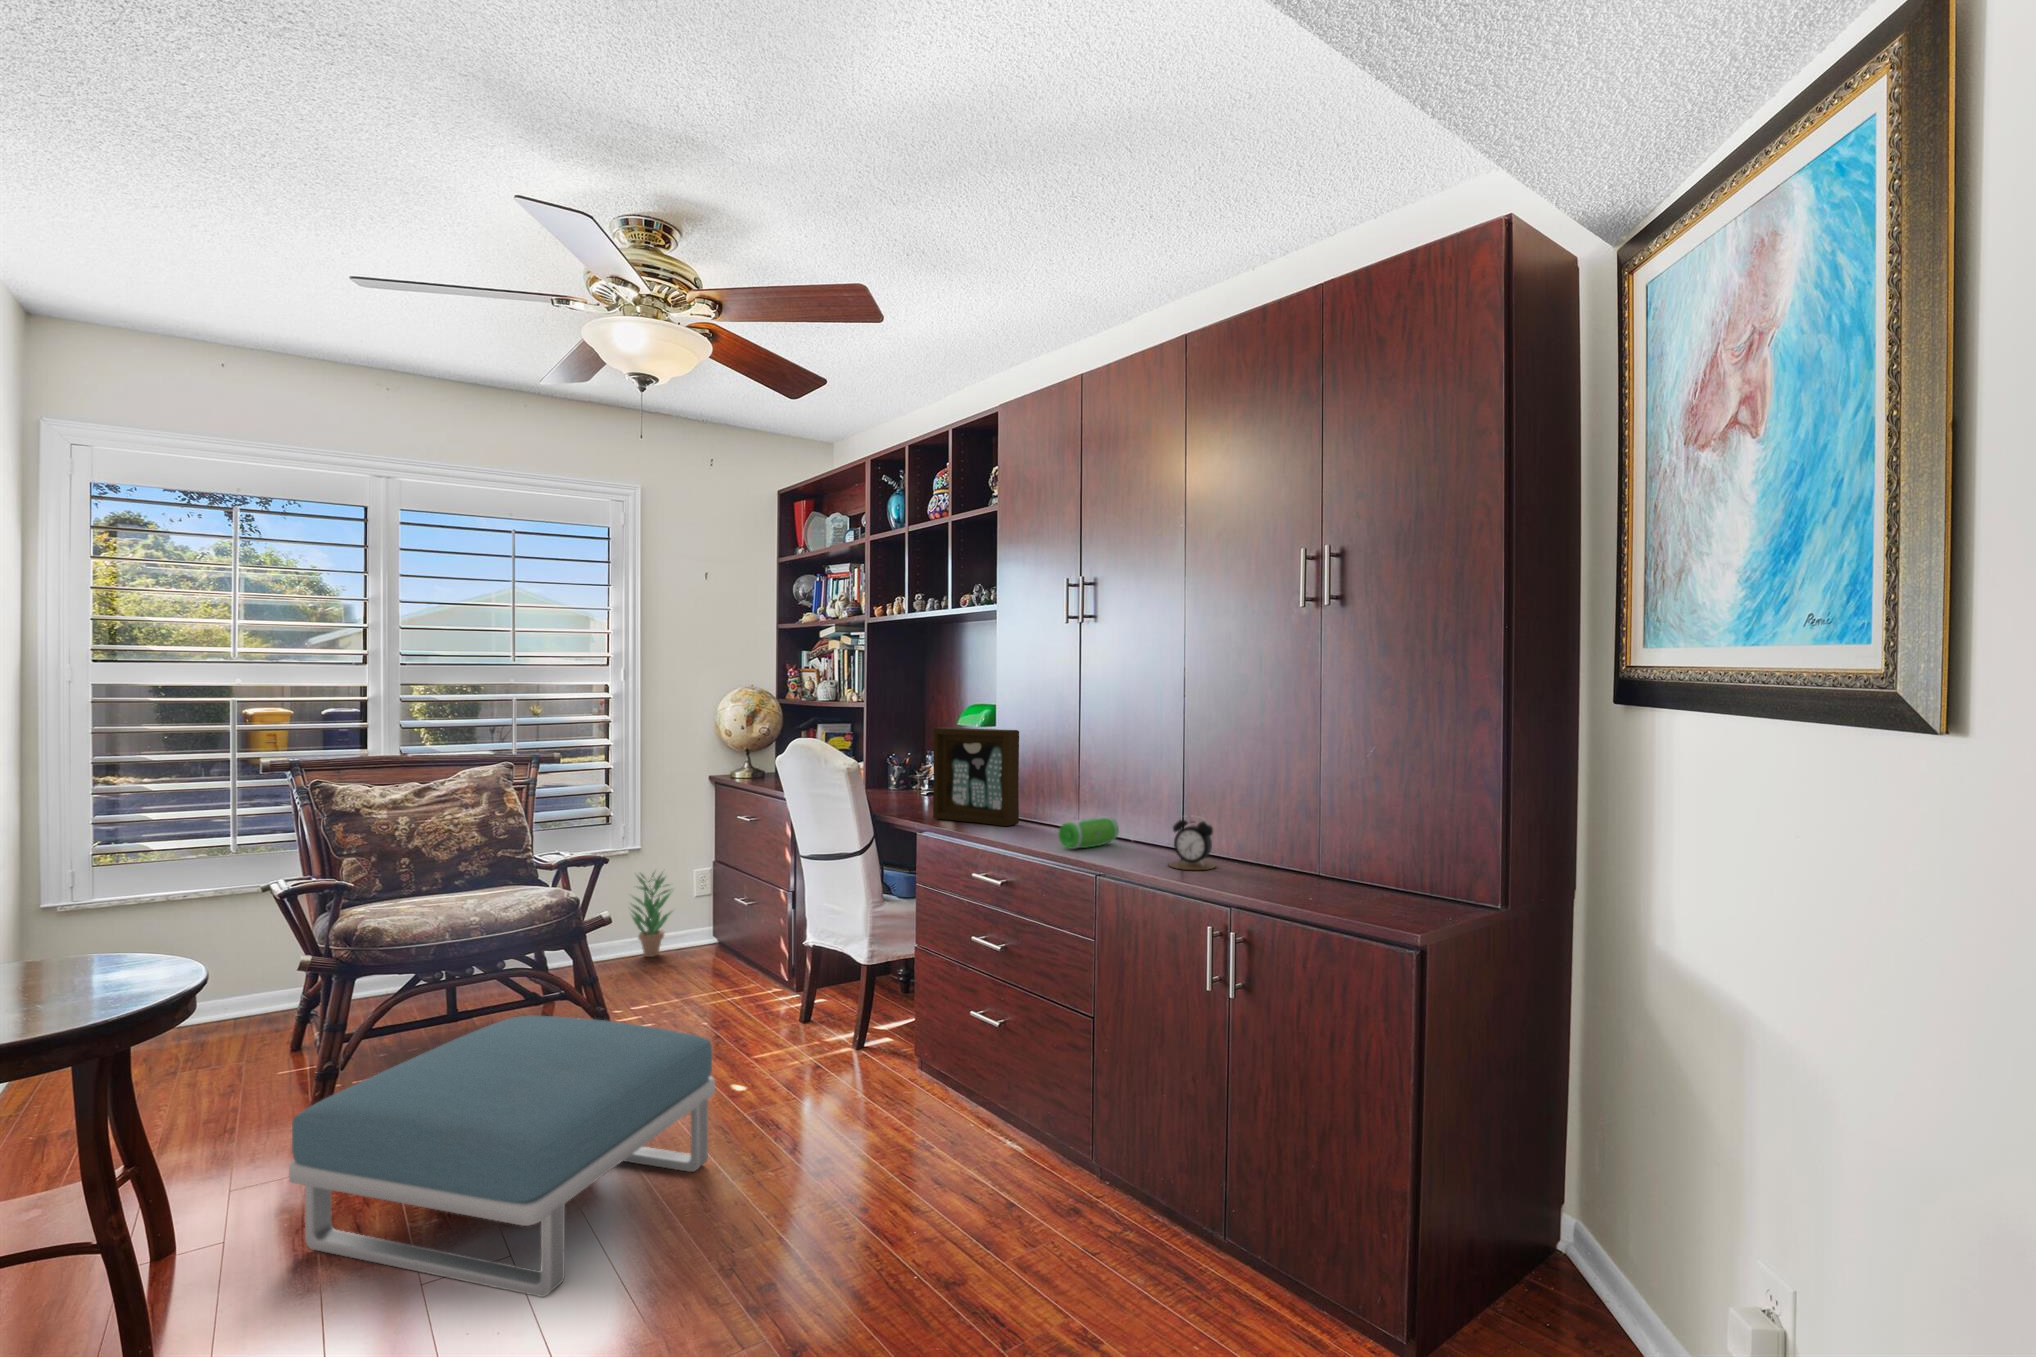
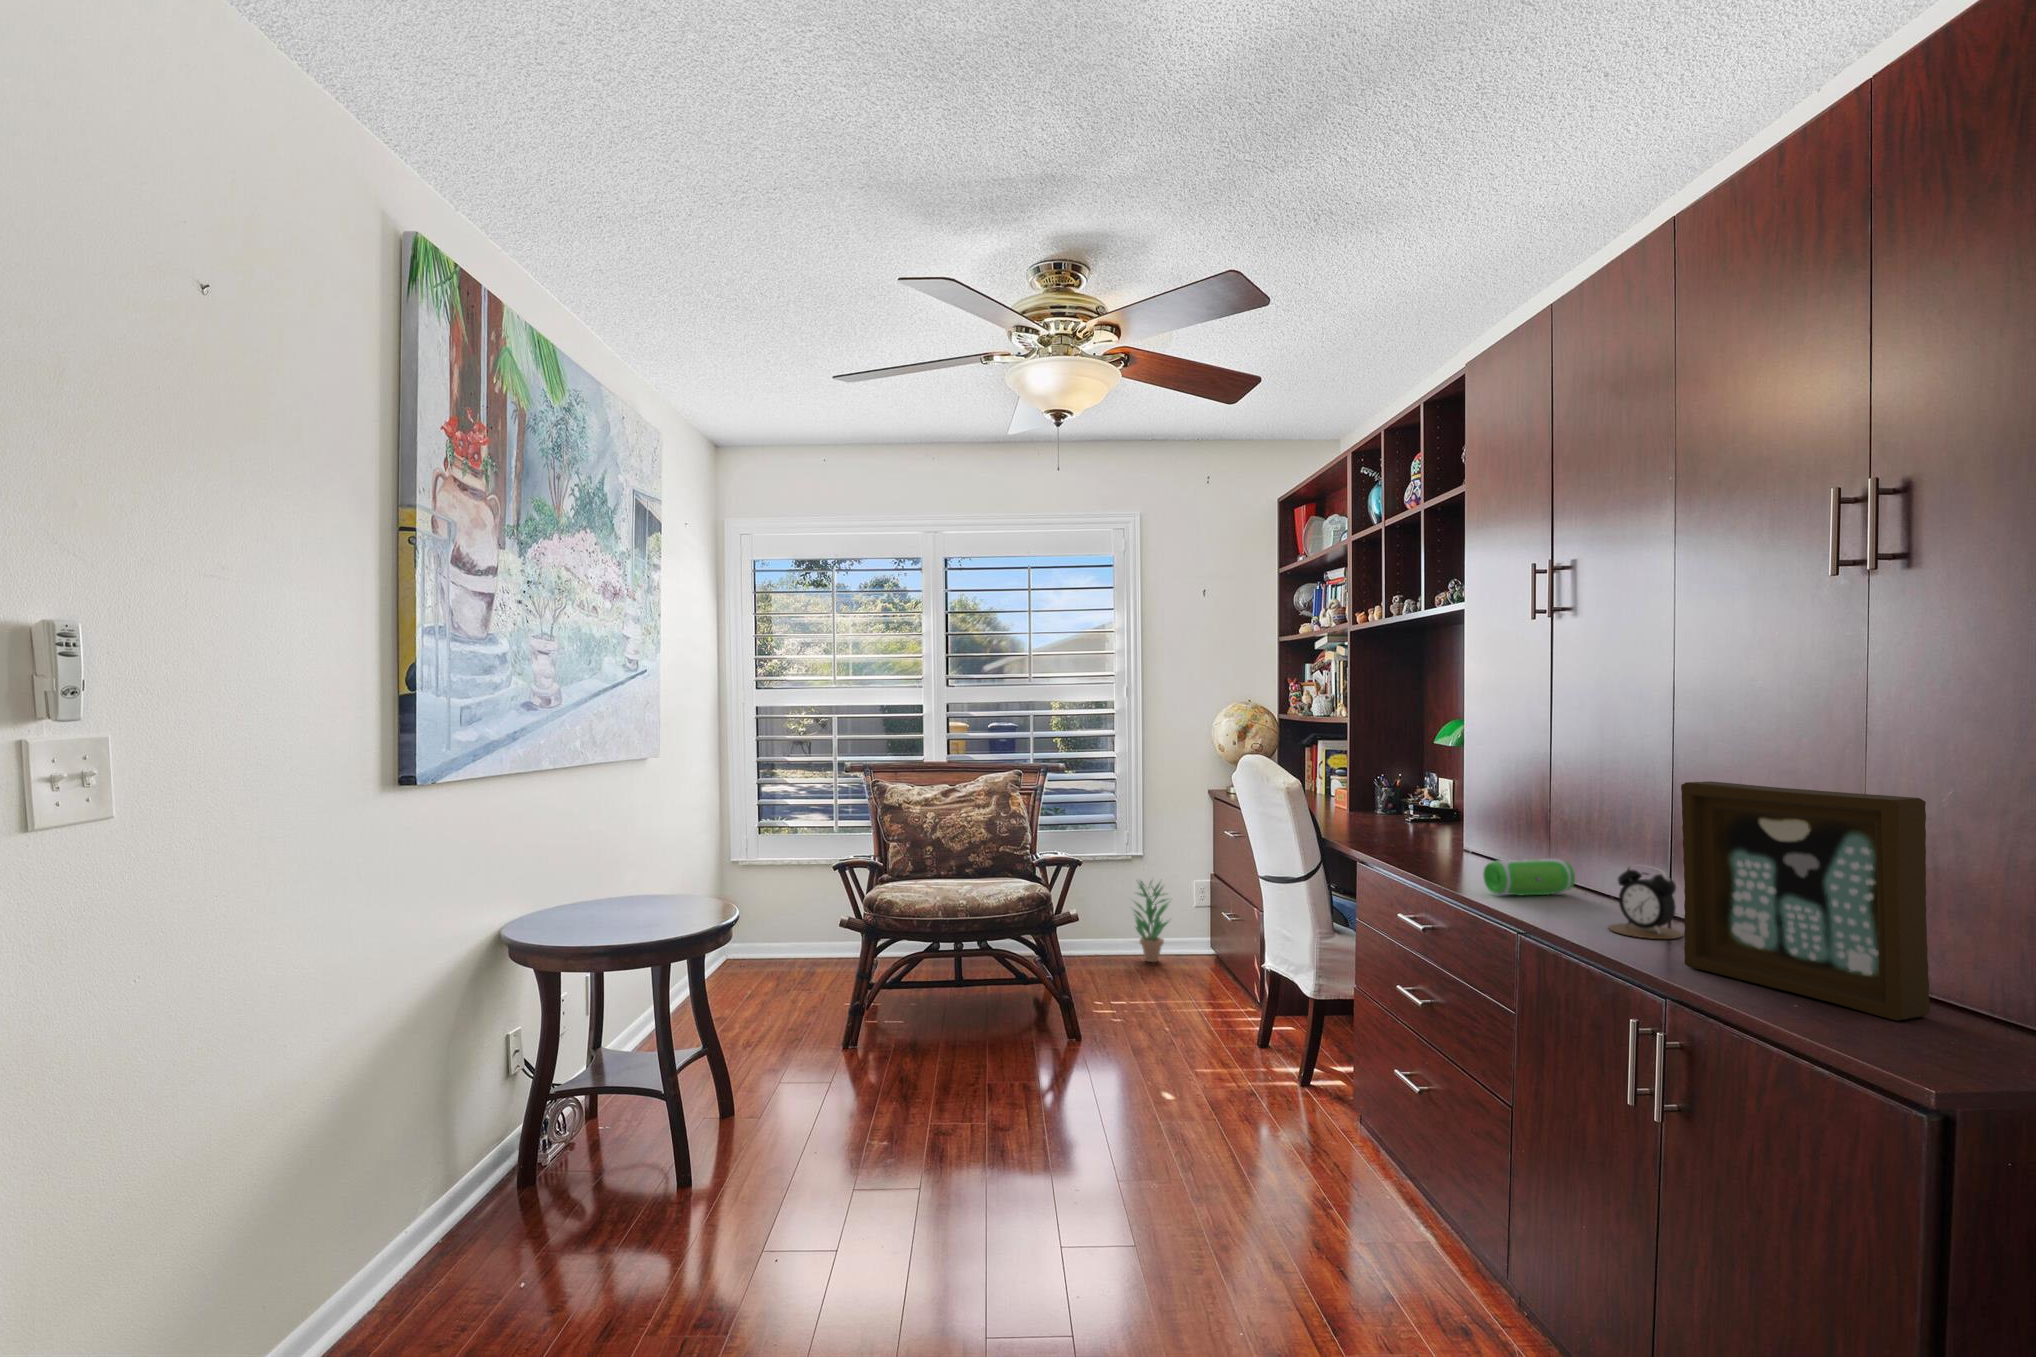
picture frame: present [933,727,1019,826] -> present [1681,781,1930,1021]
footstool: present [289,1016,715,1297] -> none [794,989,1117,1231]

